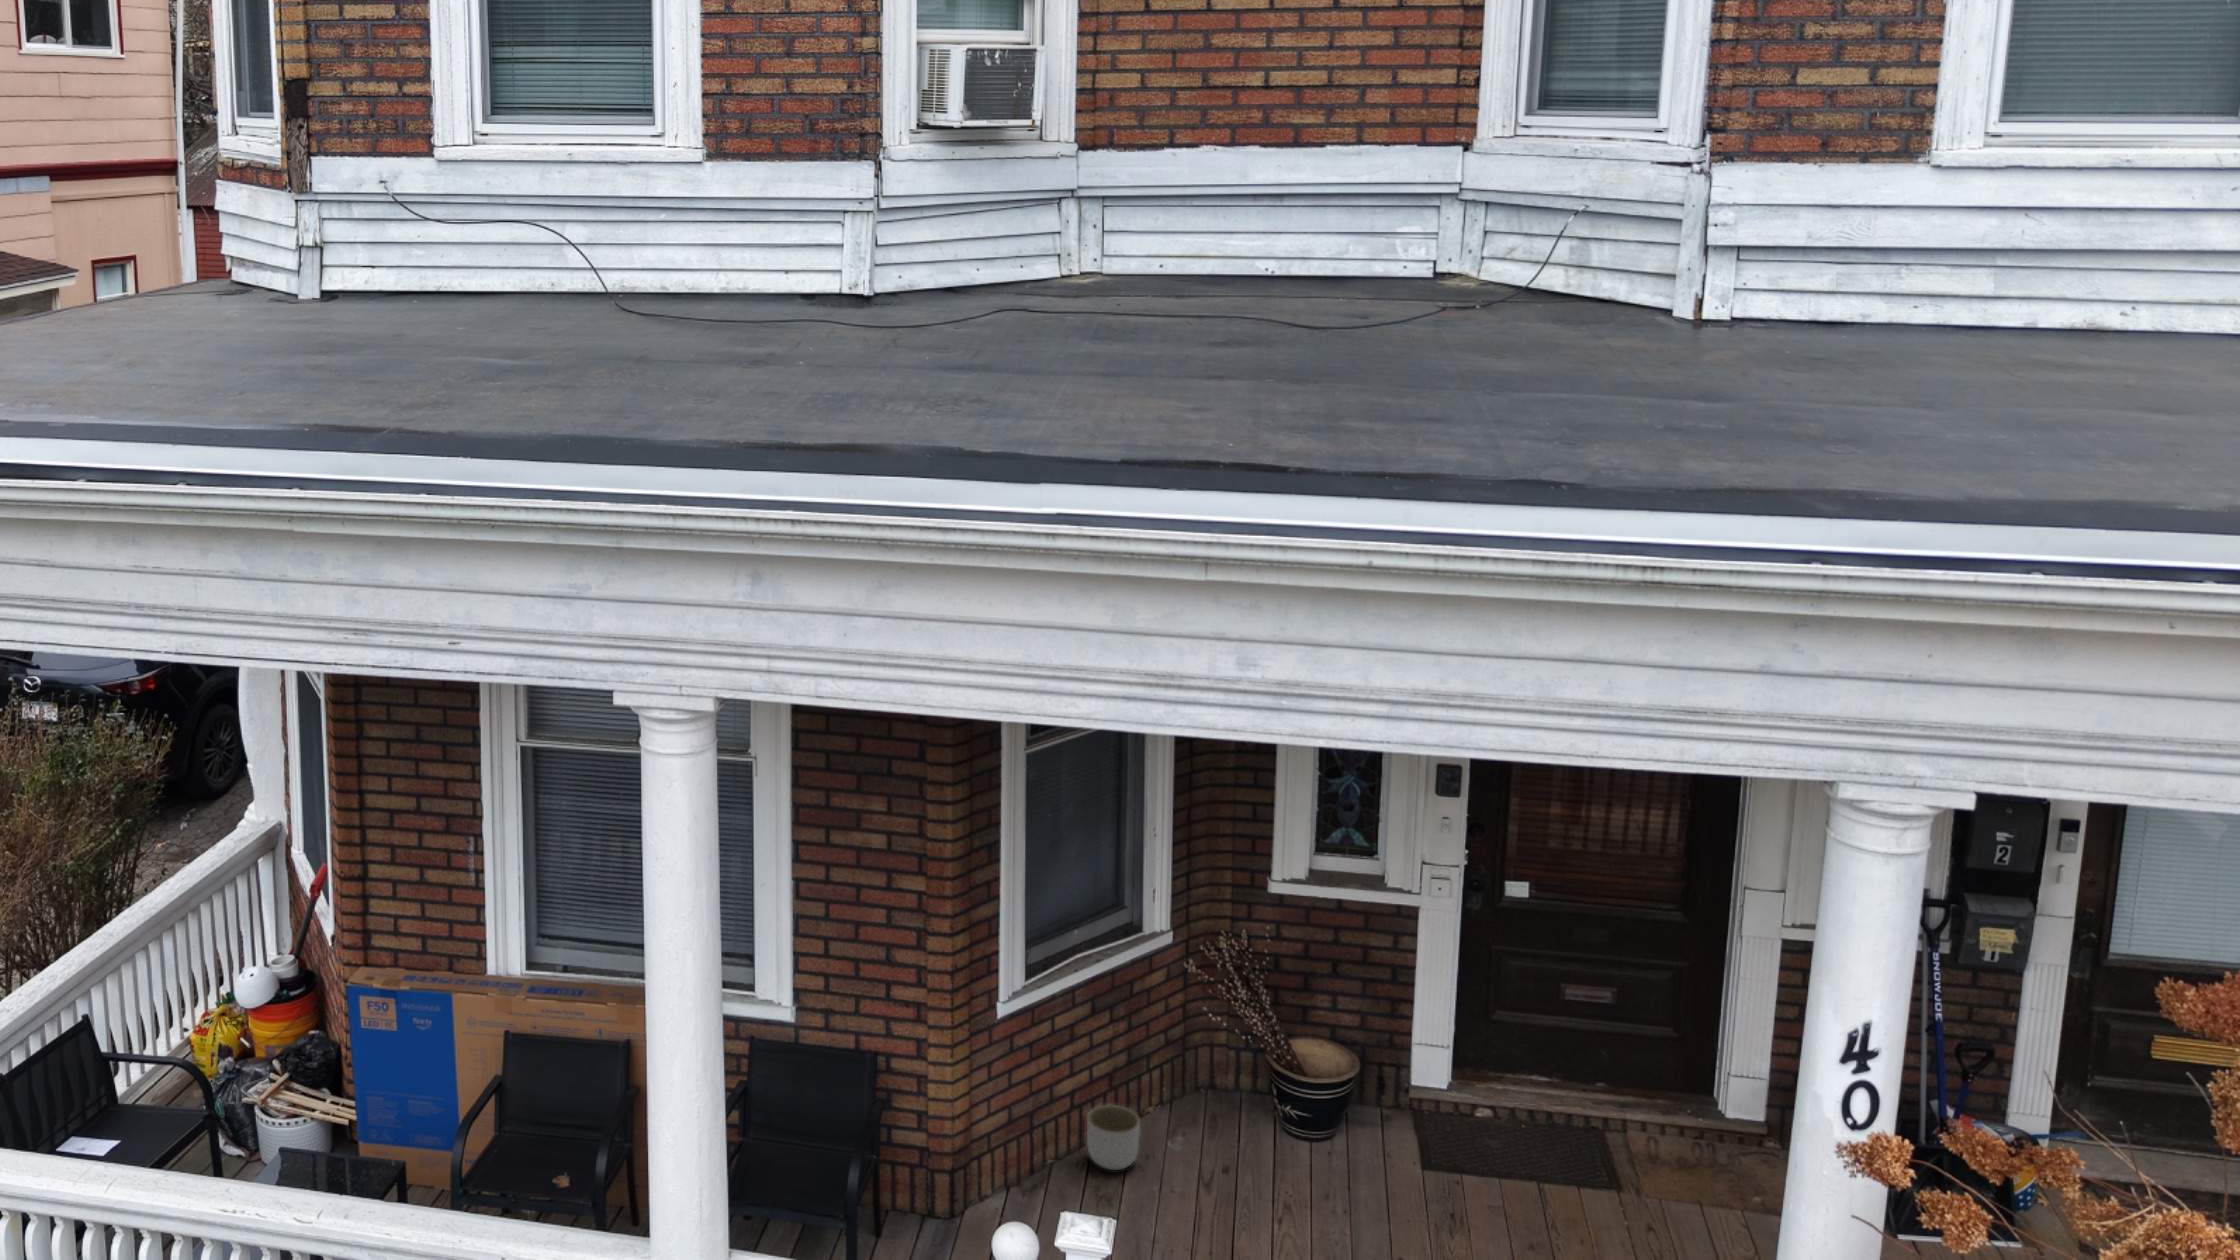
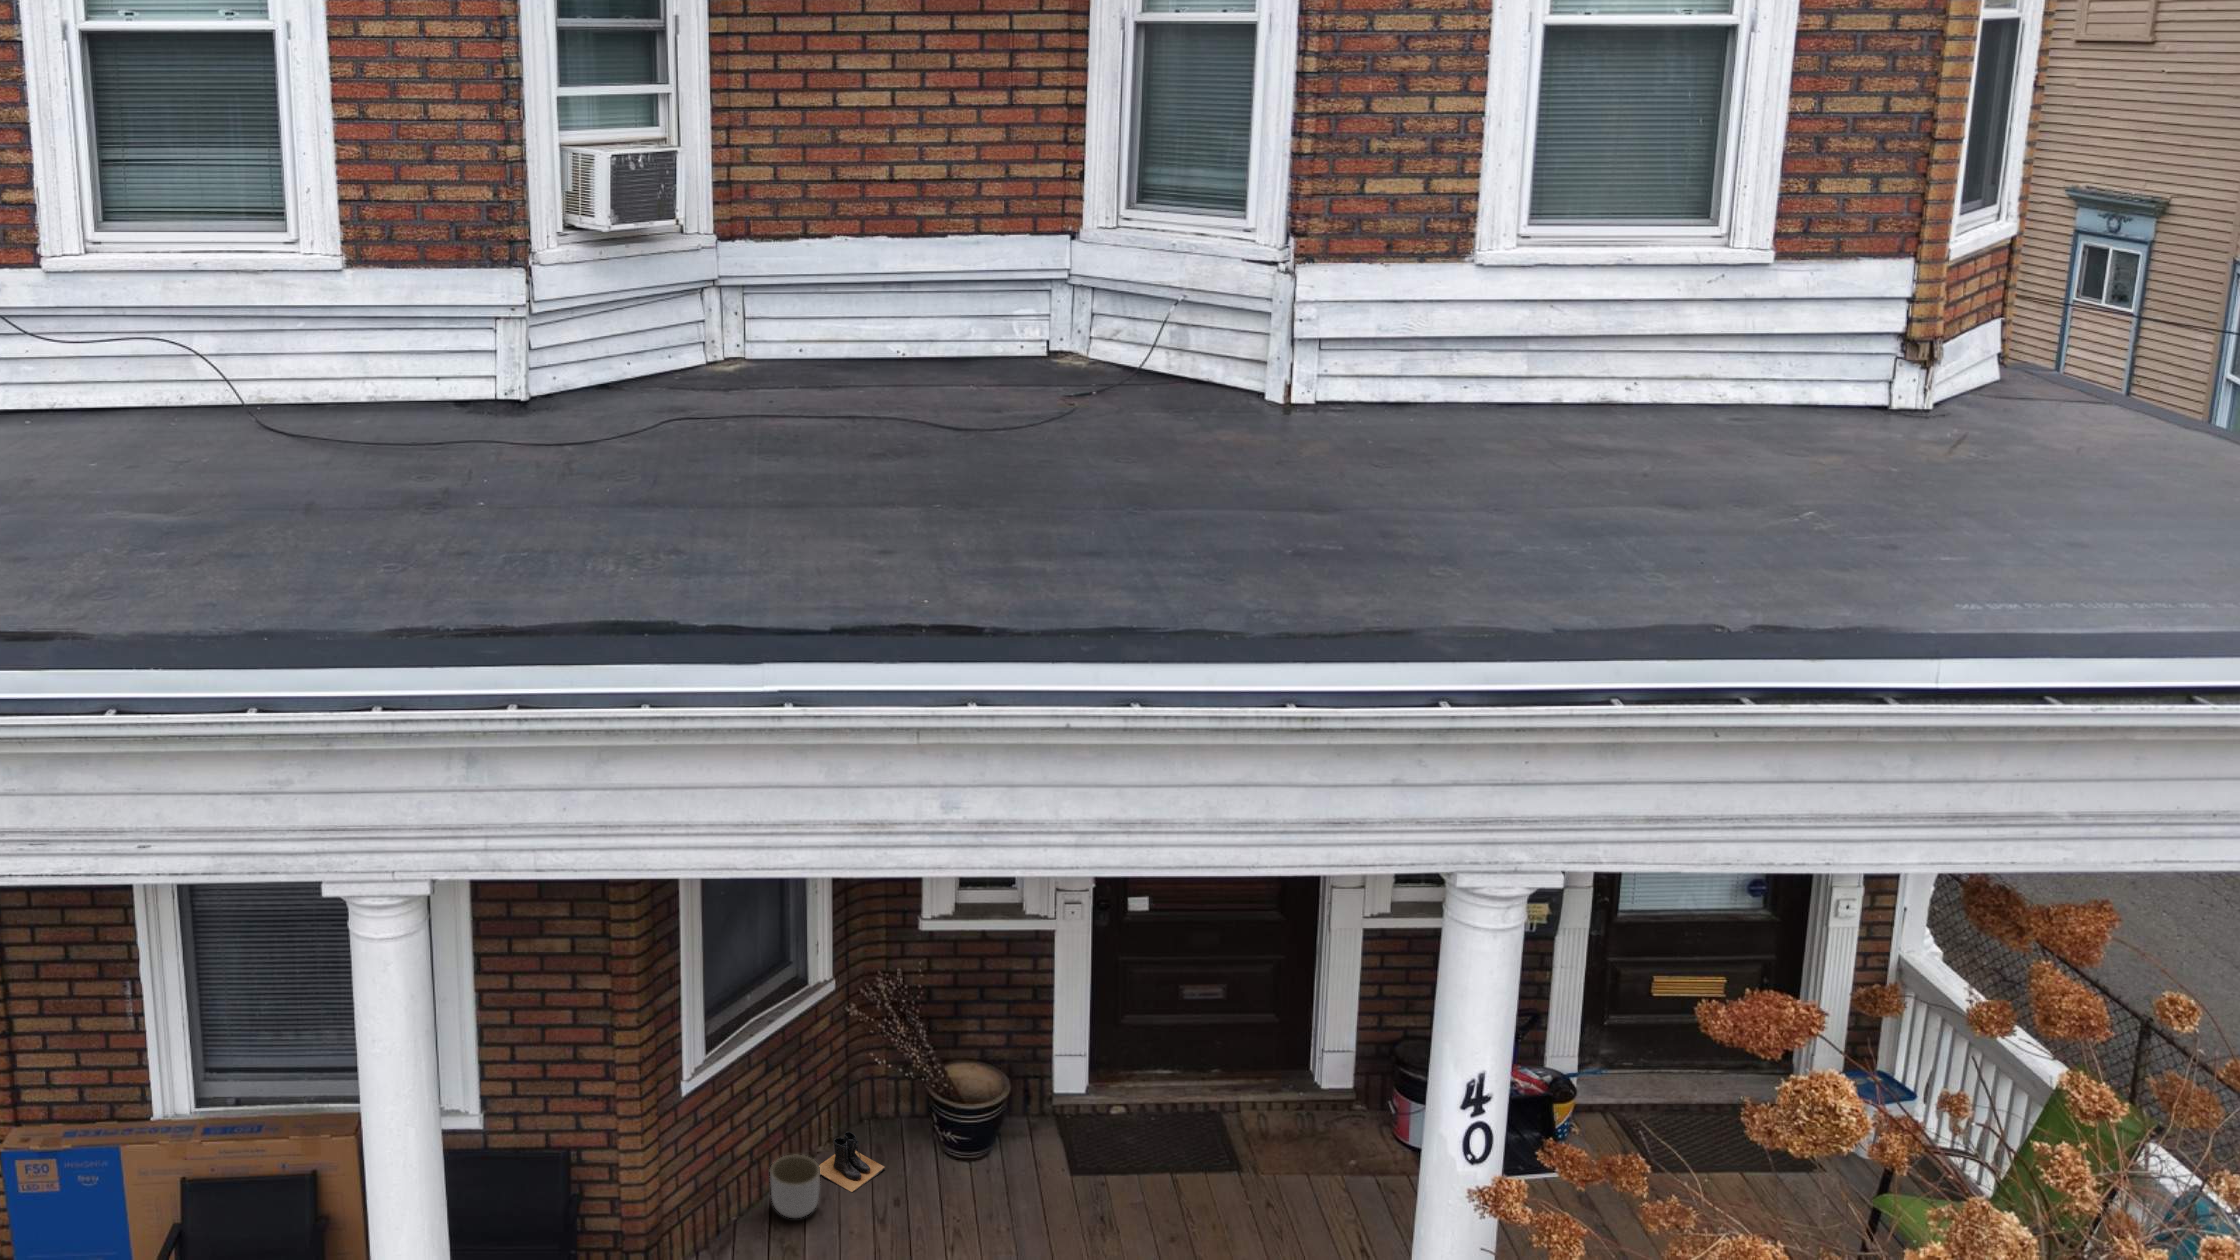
boots: none [1137,1093,1214,1155] -> present [819,1132,885,1192]

